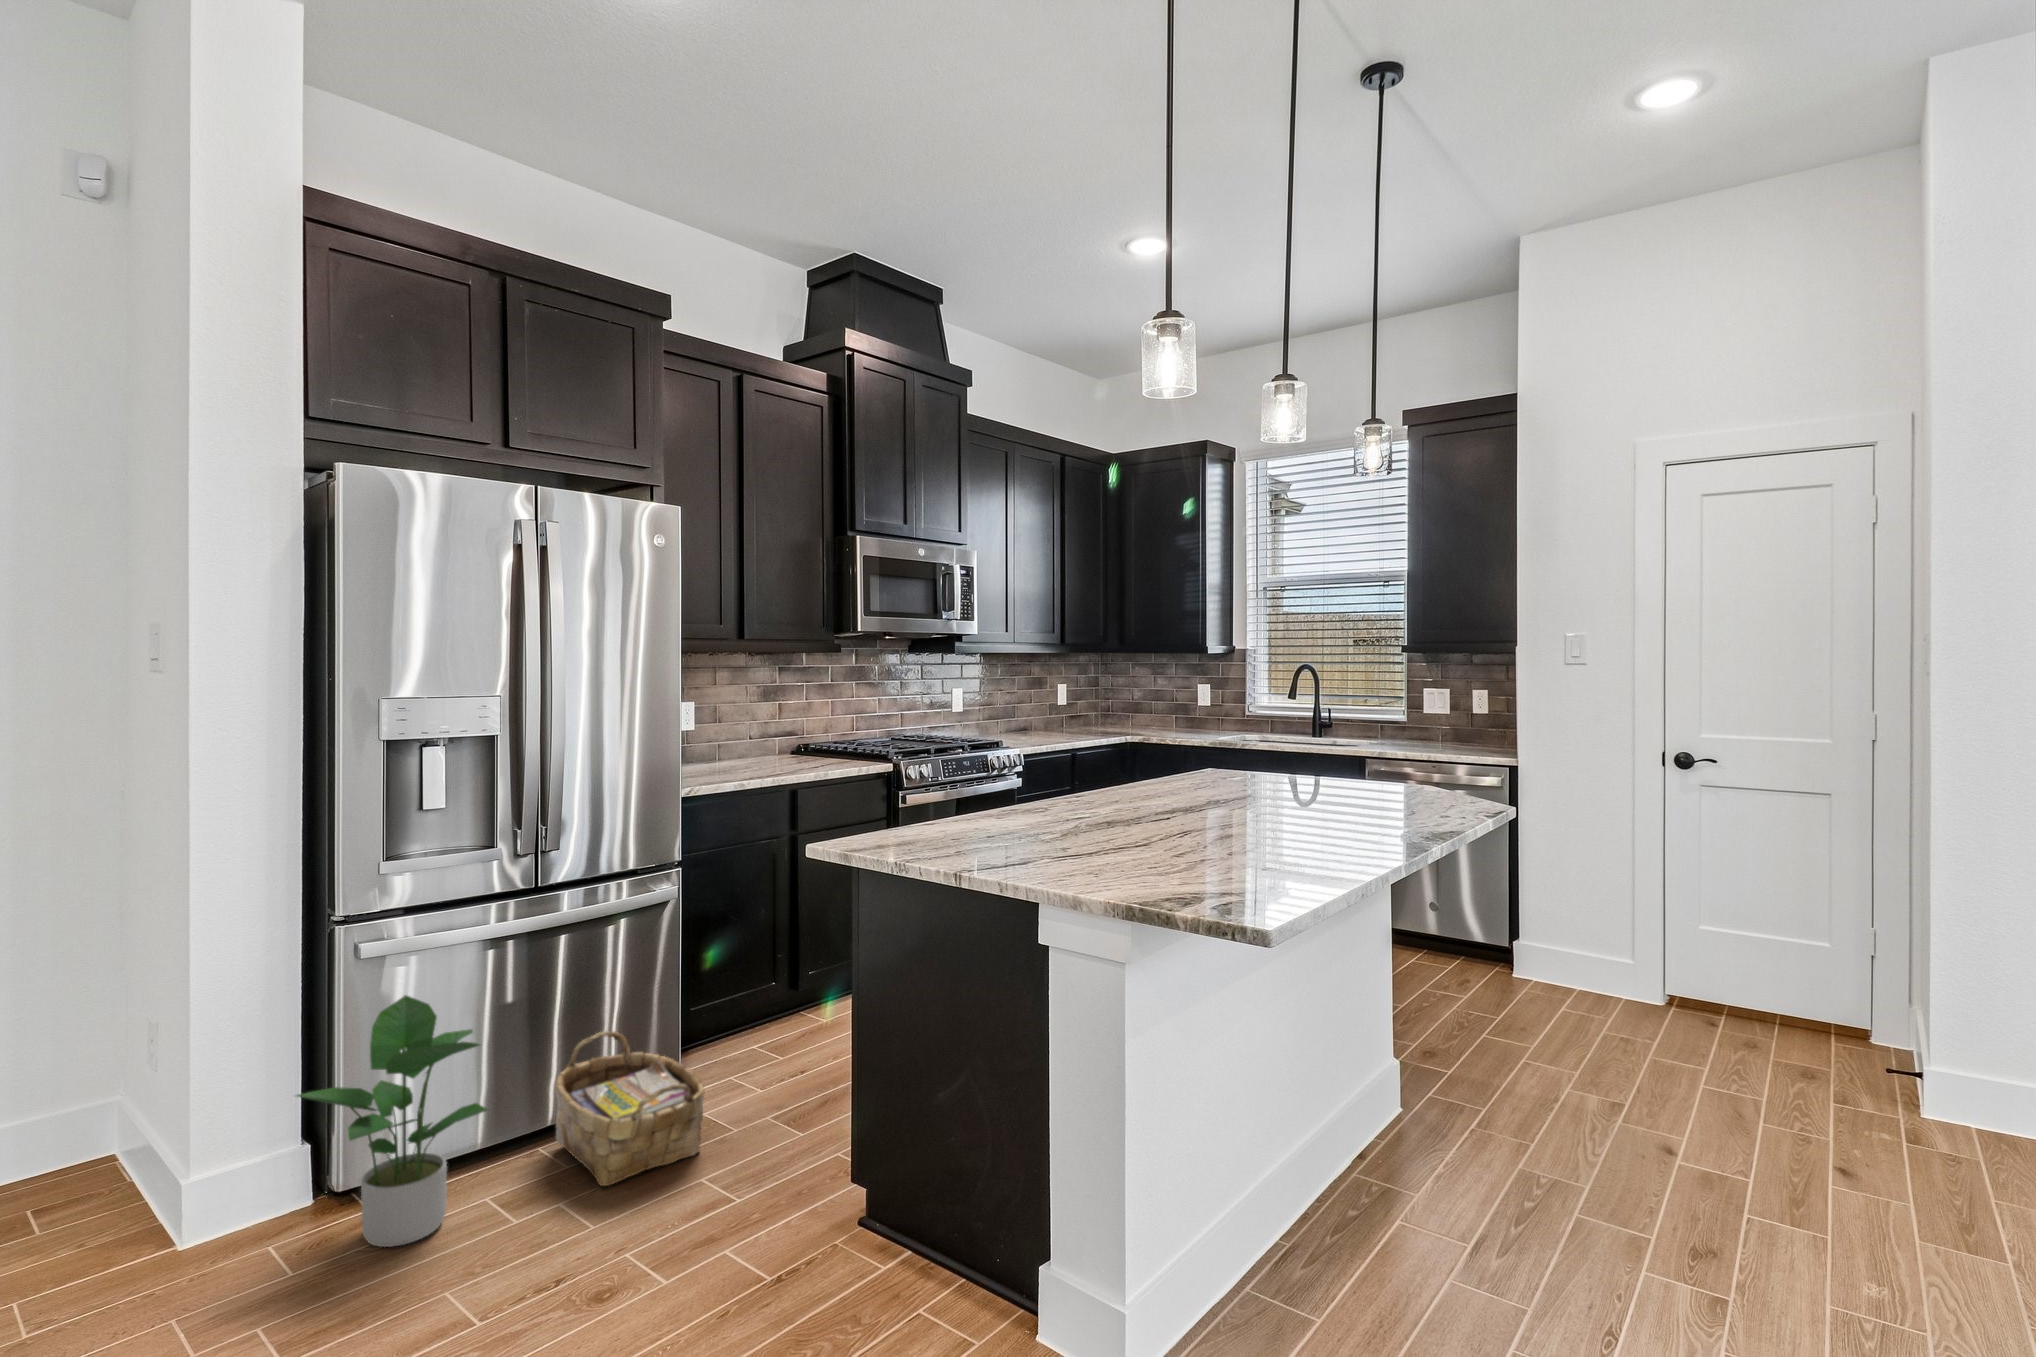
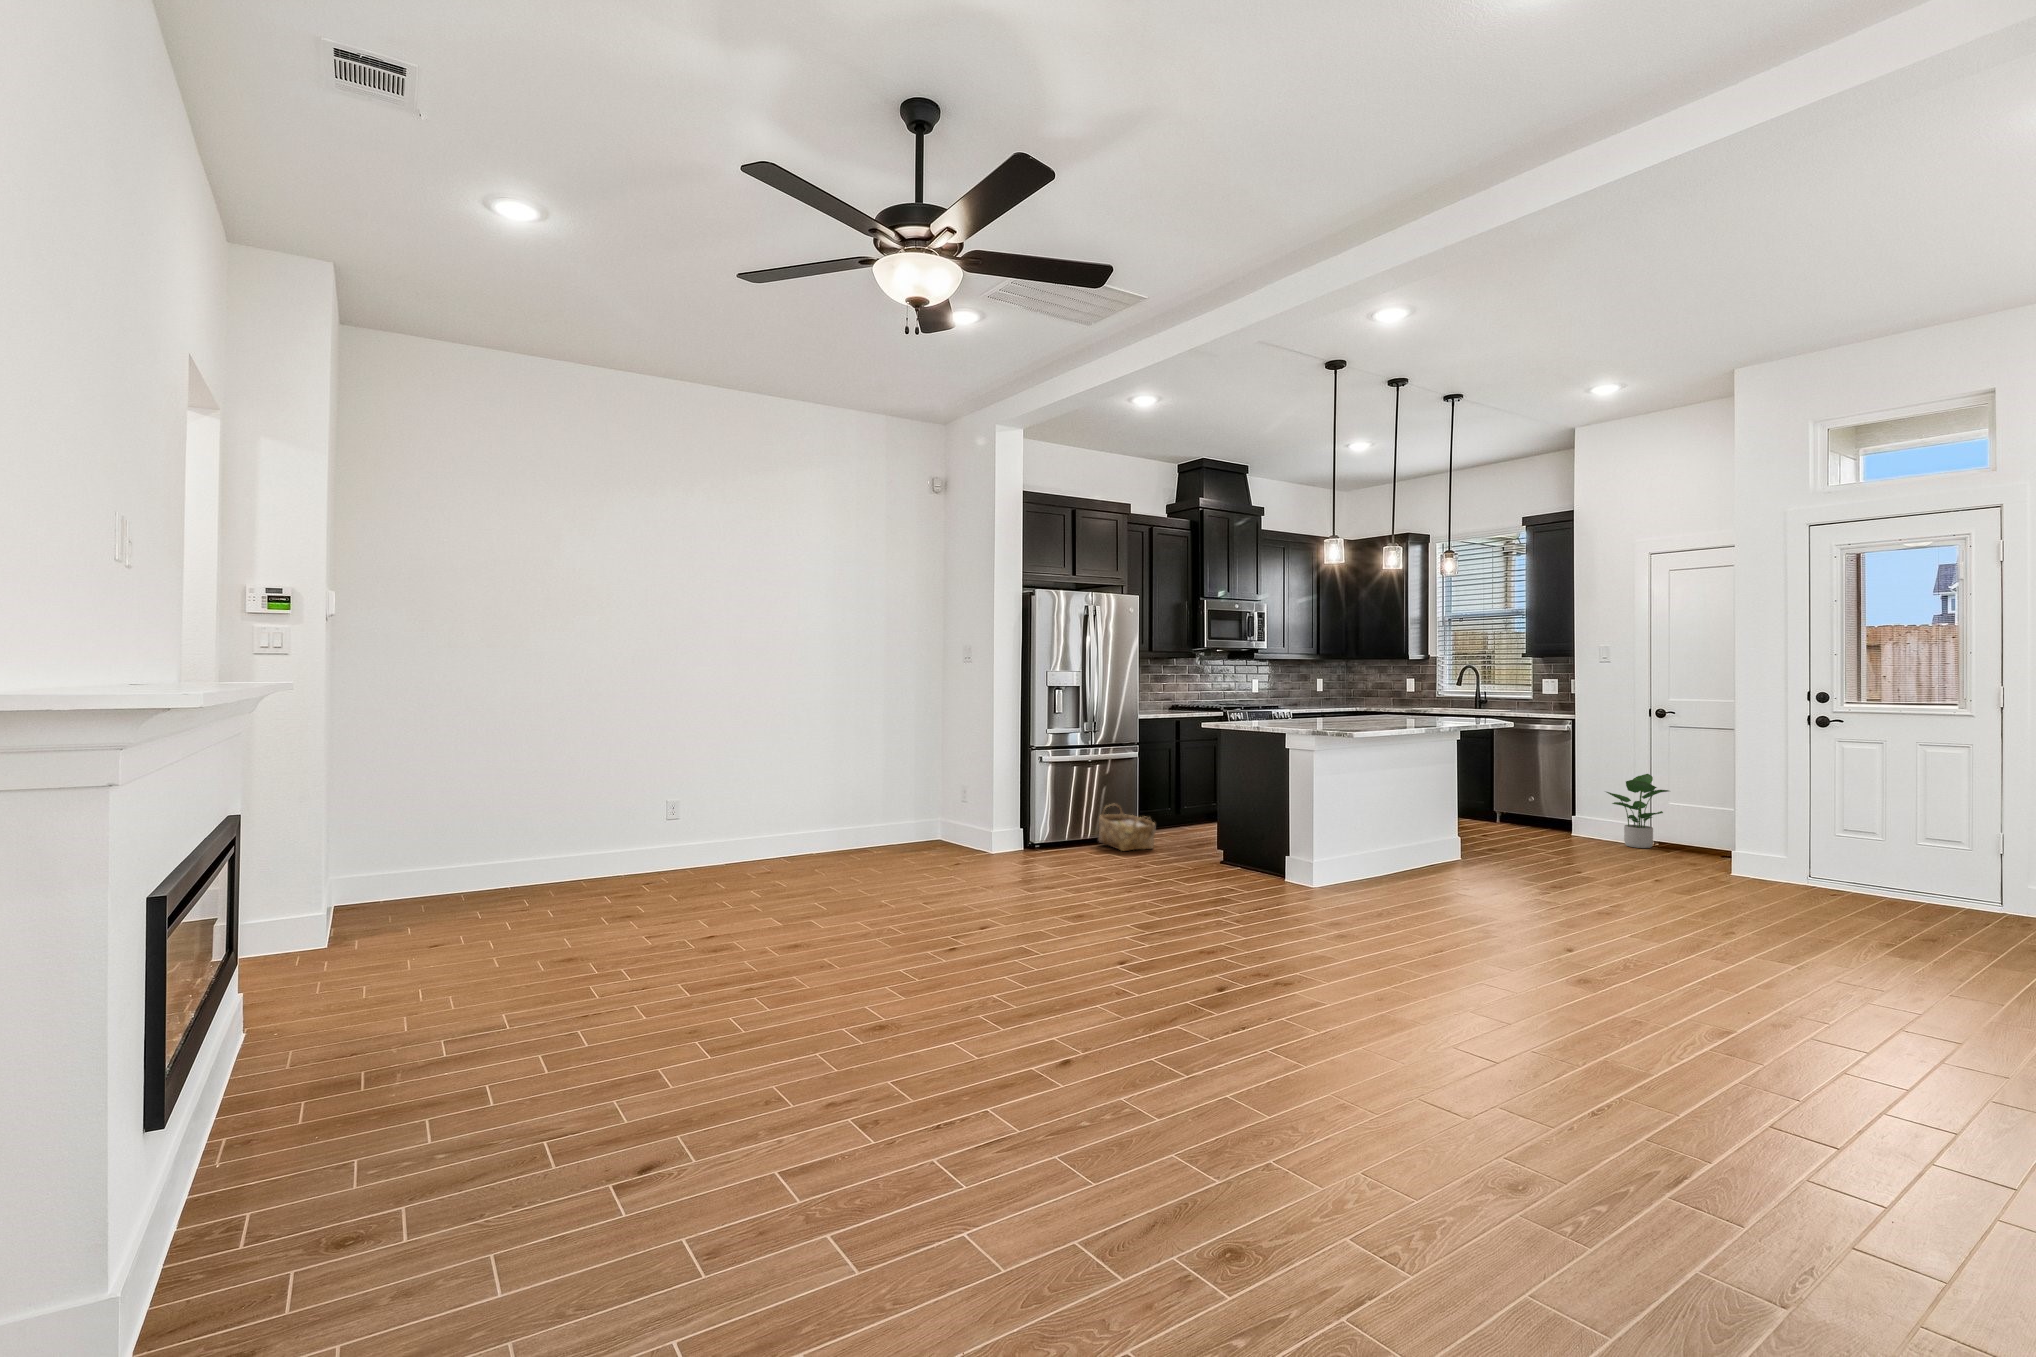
potted plant: present [297,996,488,1247] -> present [1607,774,1669,848]

